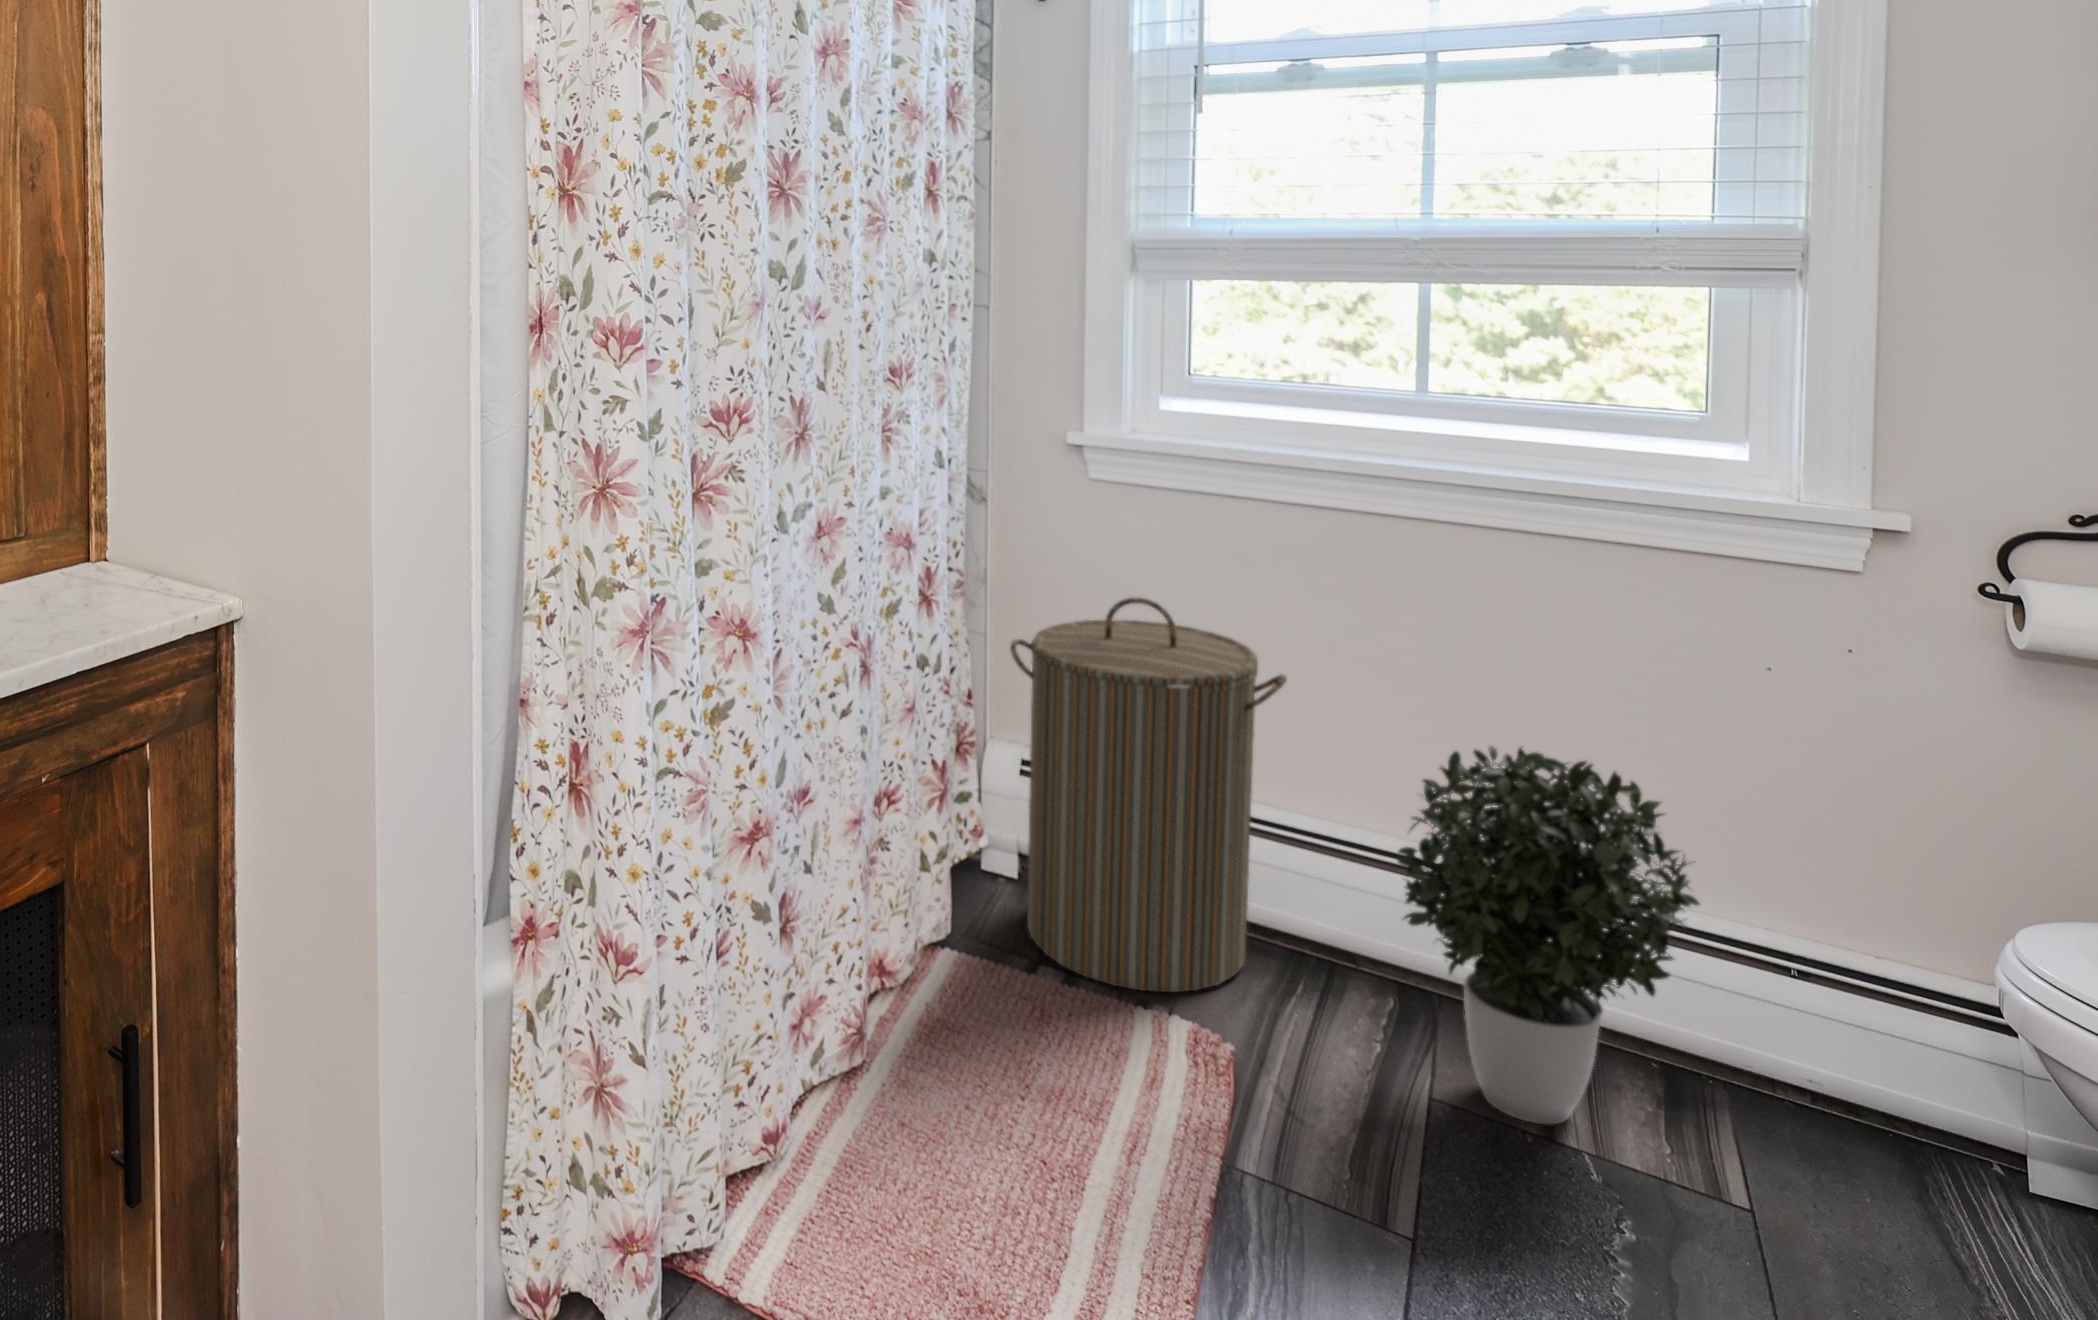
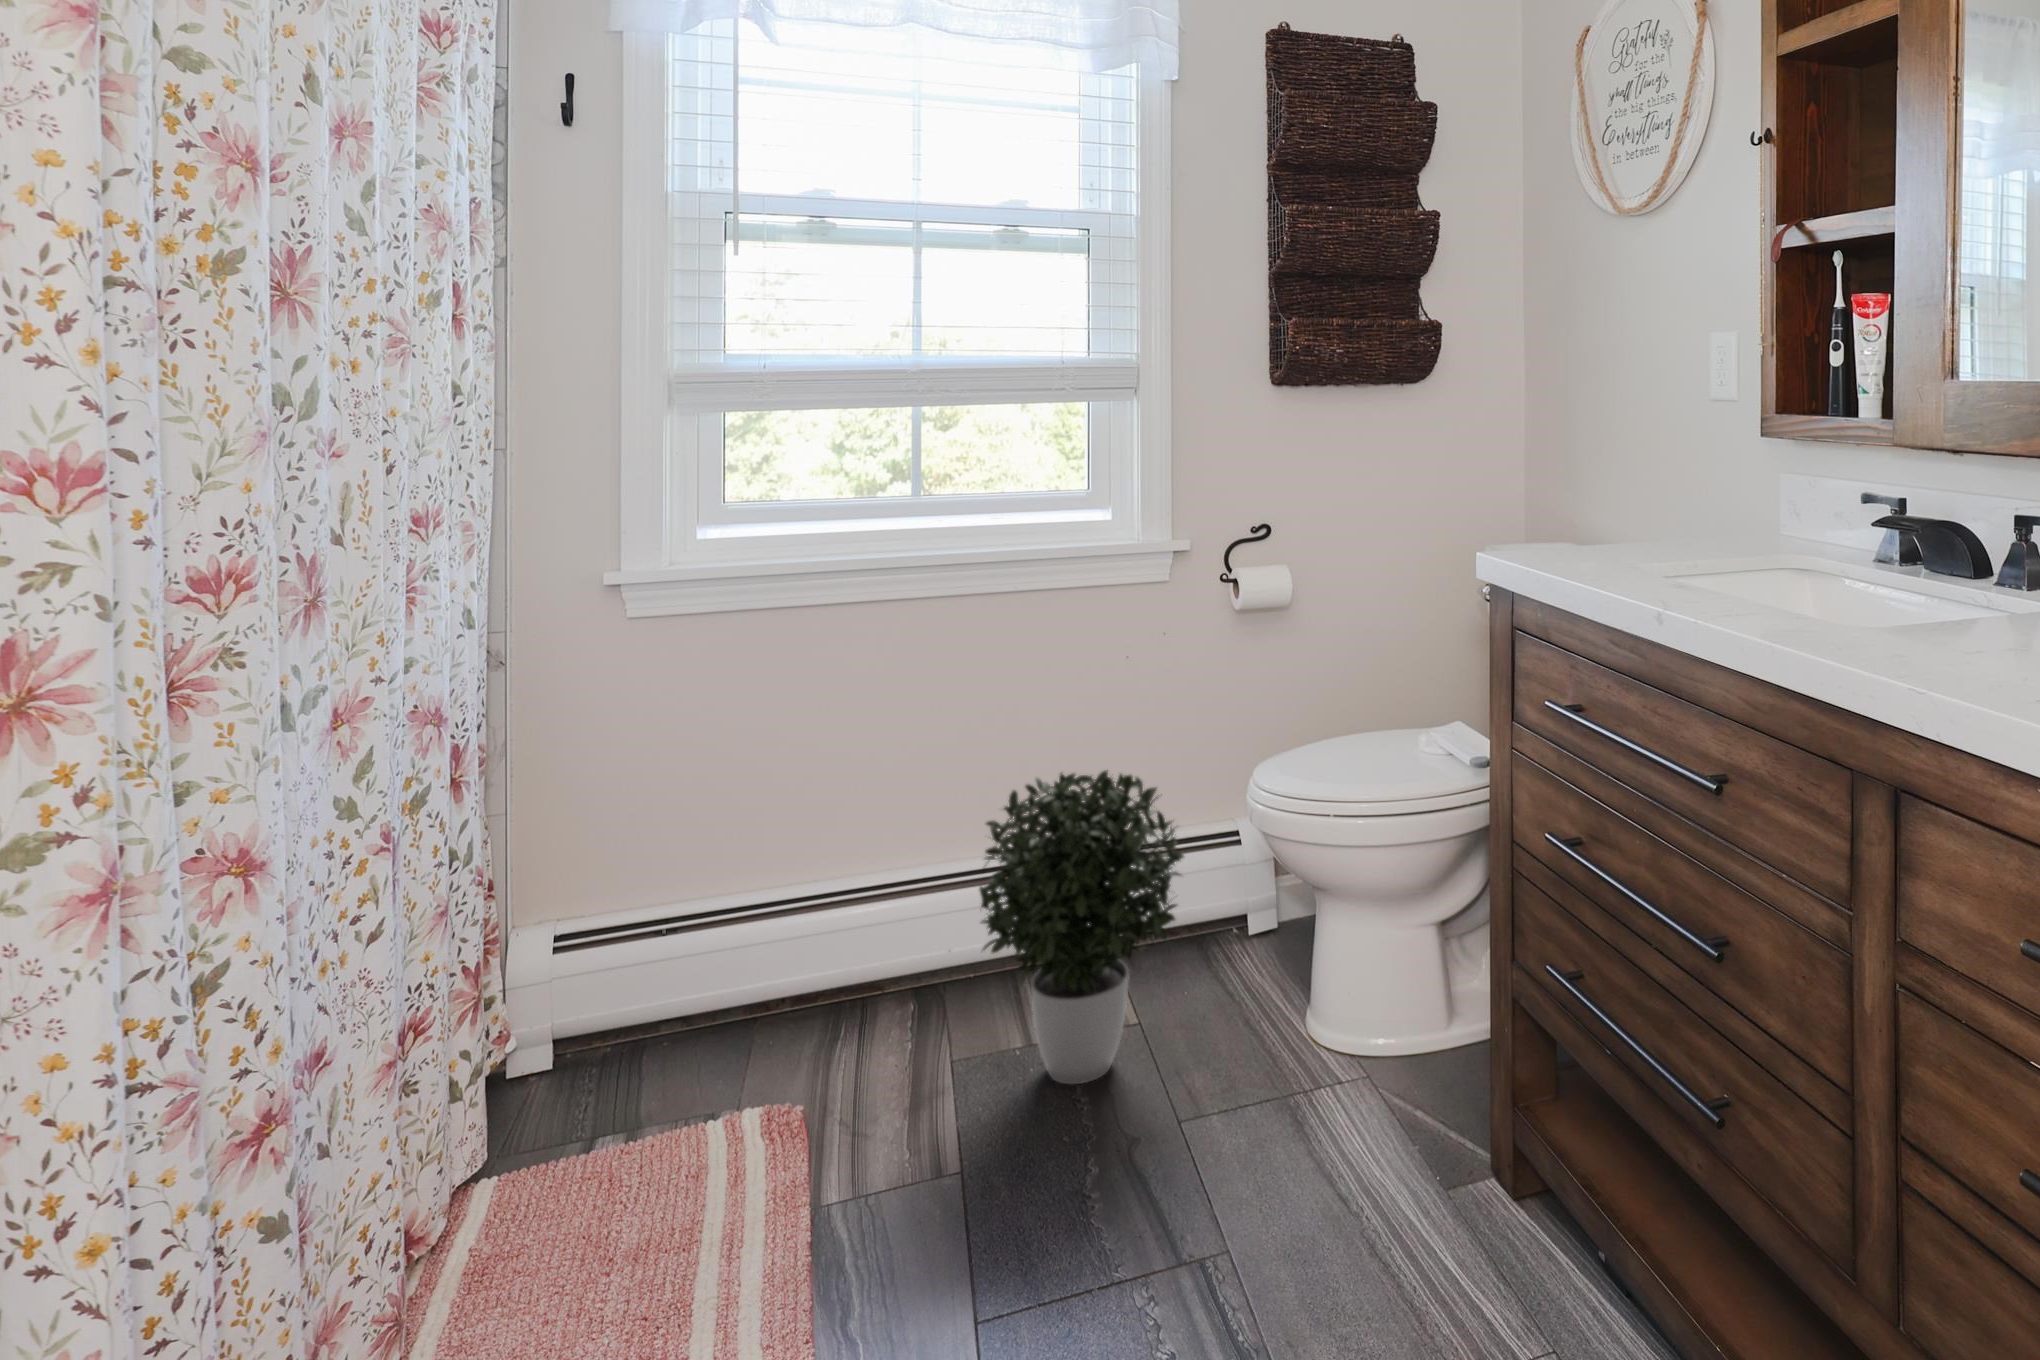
laundry hamper: present [1010,598,1287,992] -> none [557,721,859,1141]

